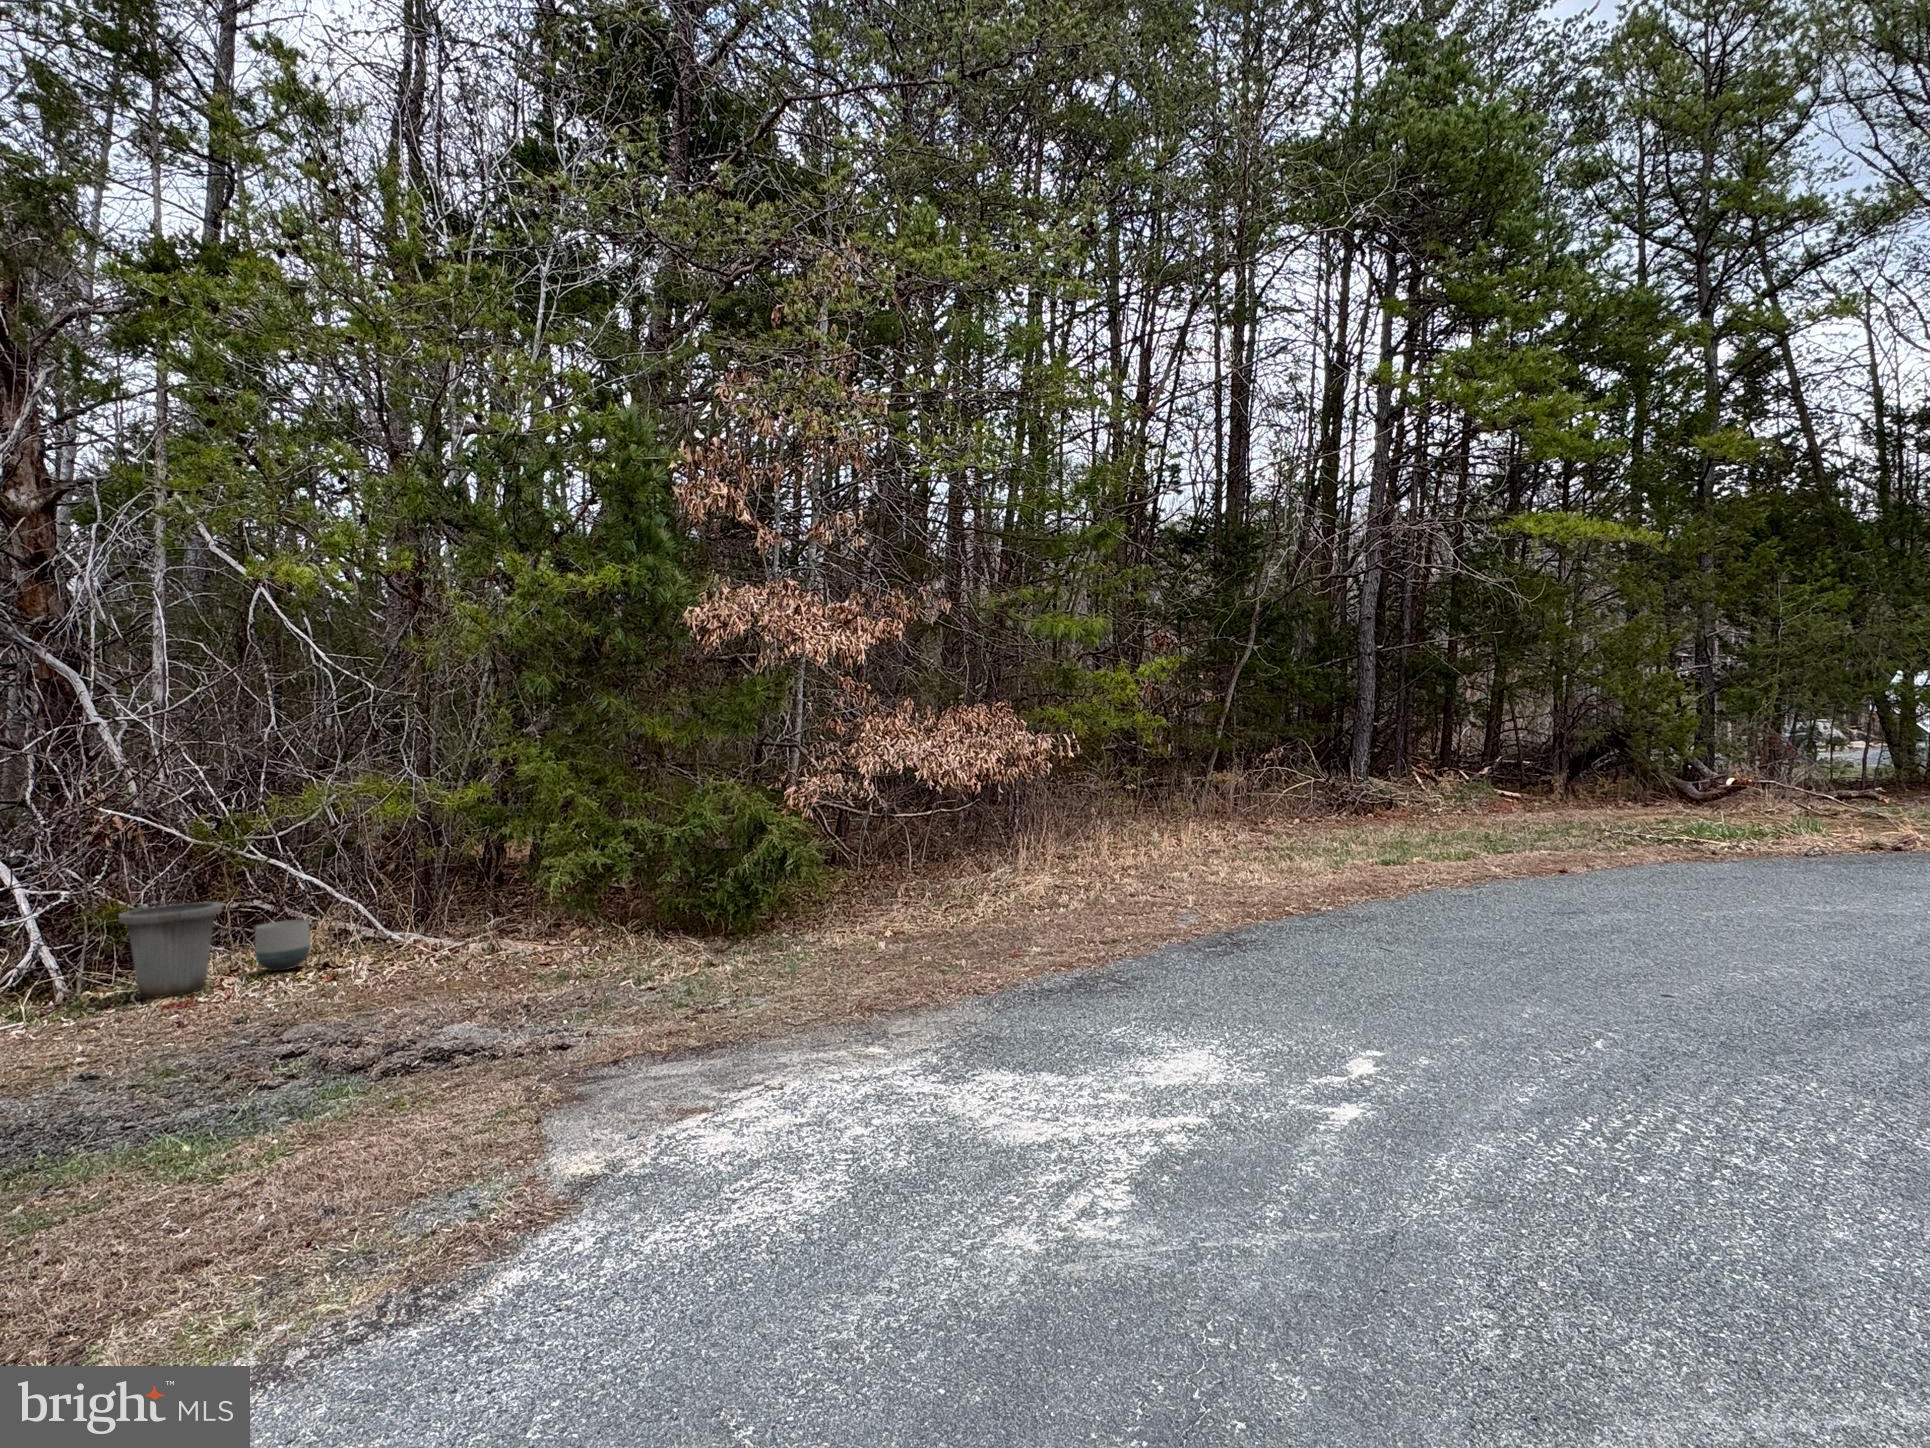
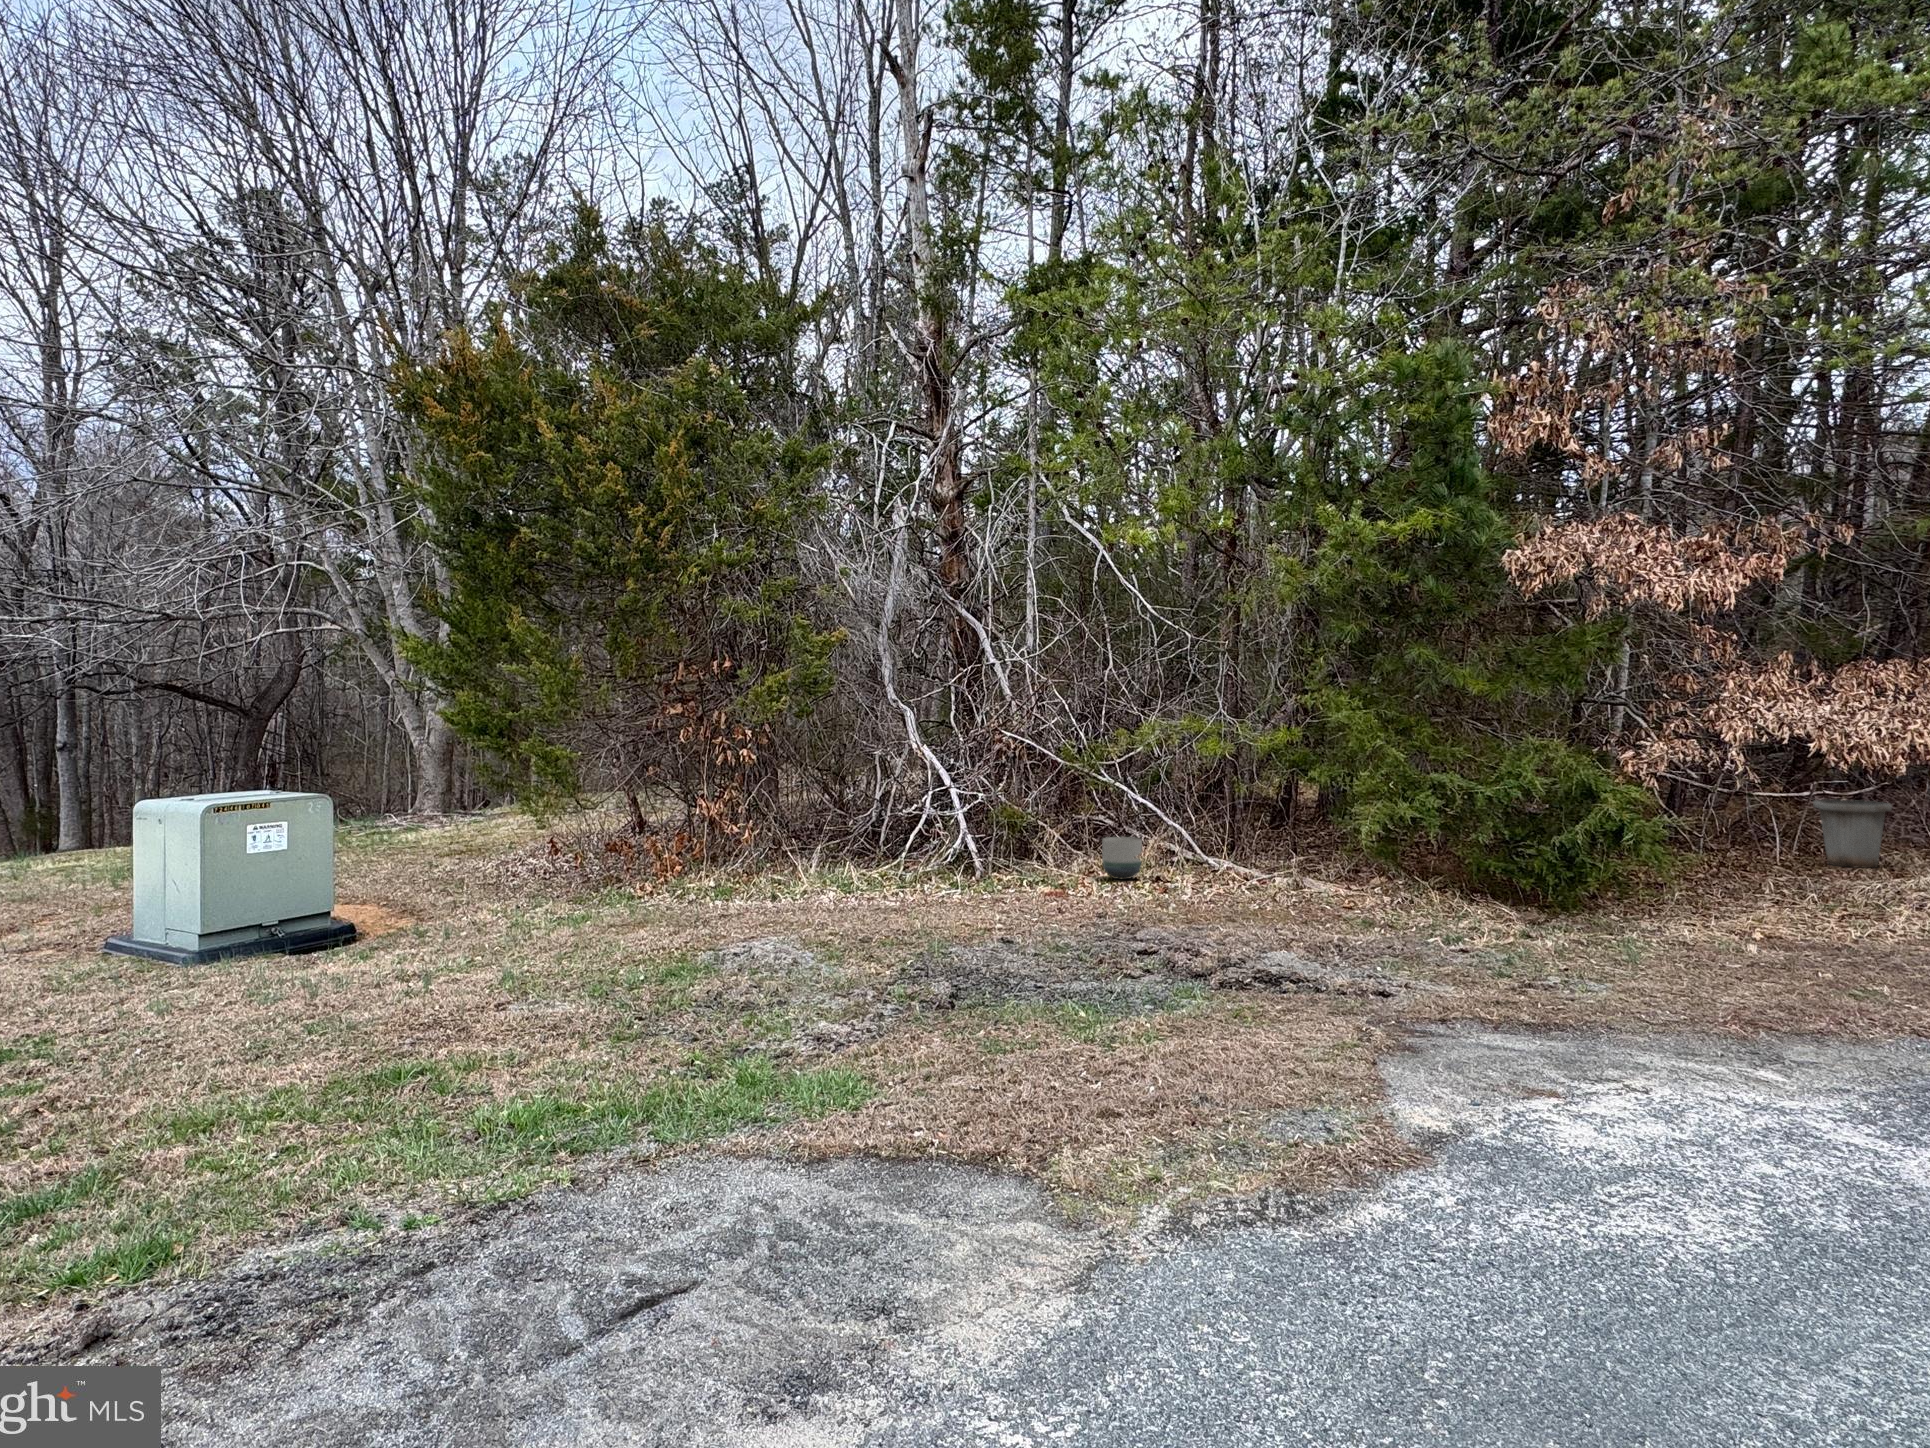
trash can: present [119,902,223,998] -> present [1813,800,1892,868]

